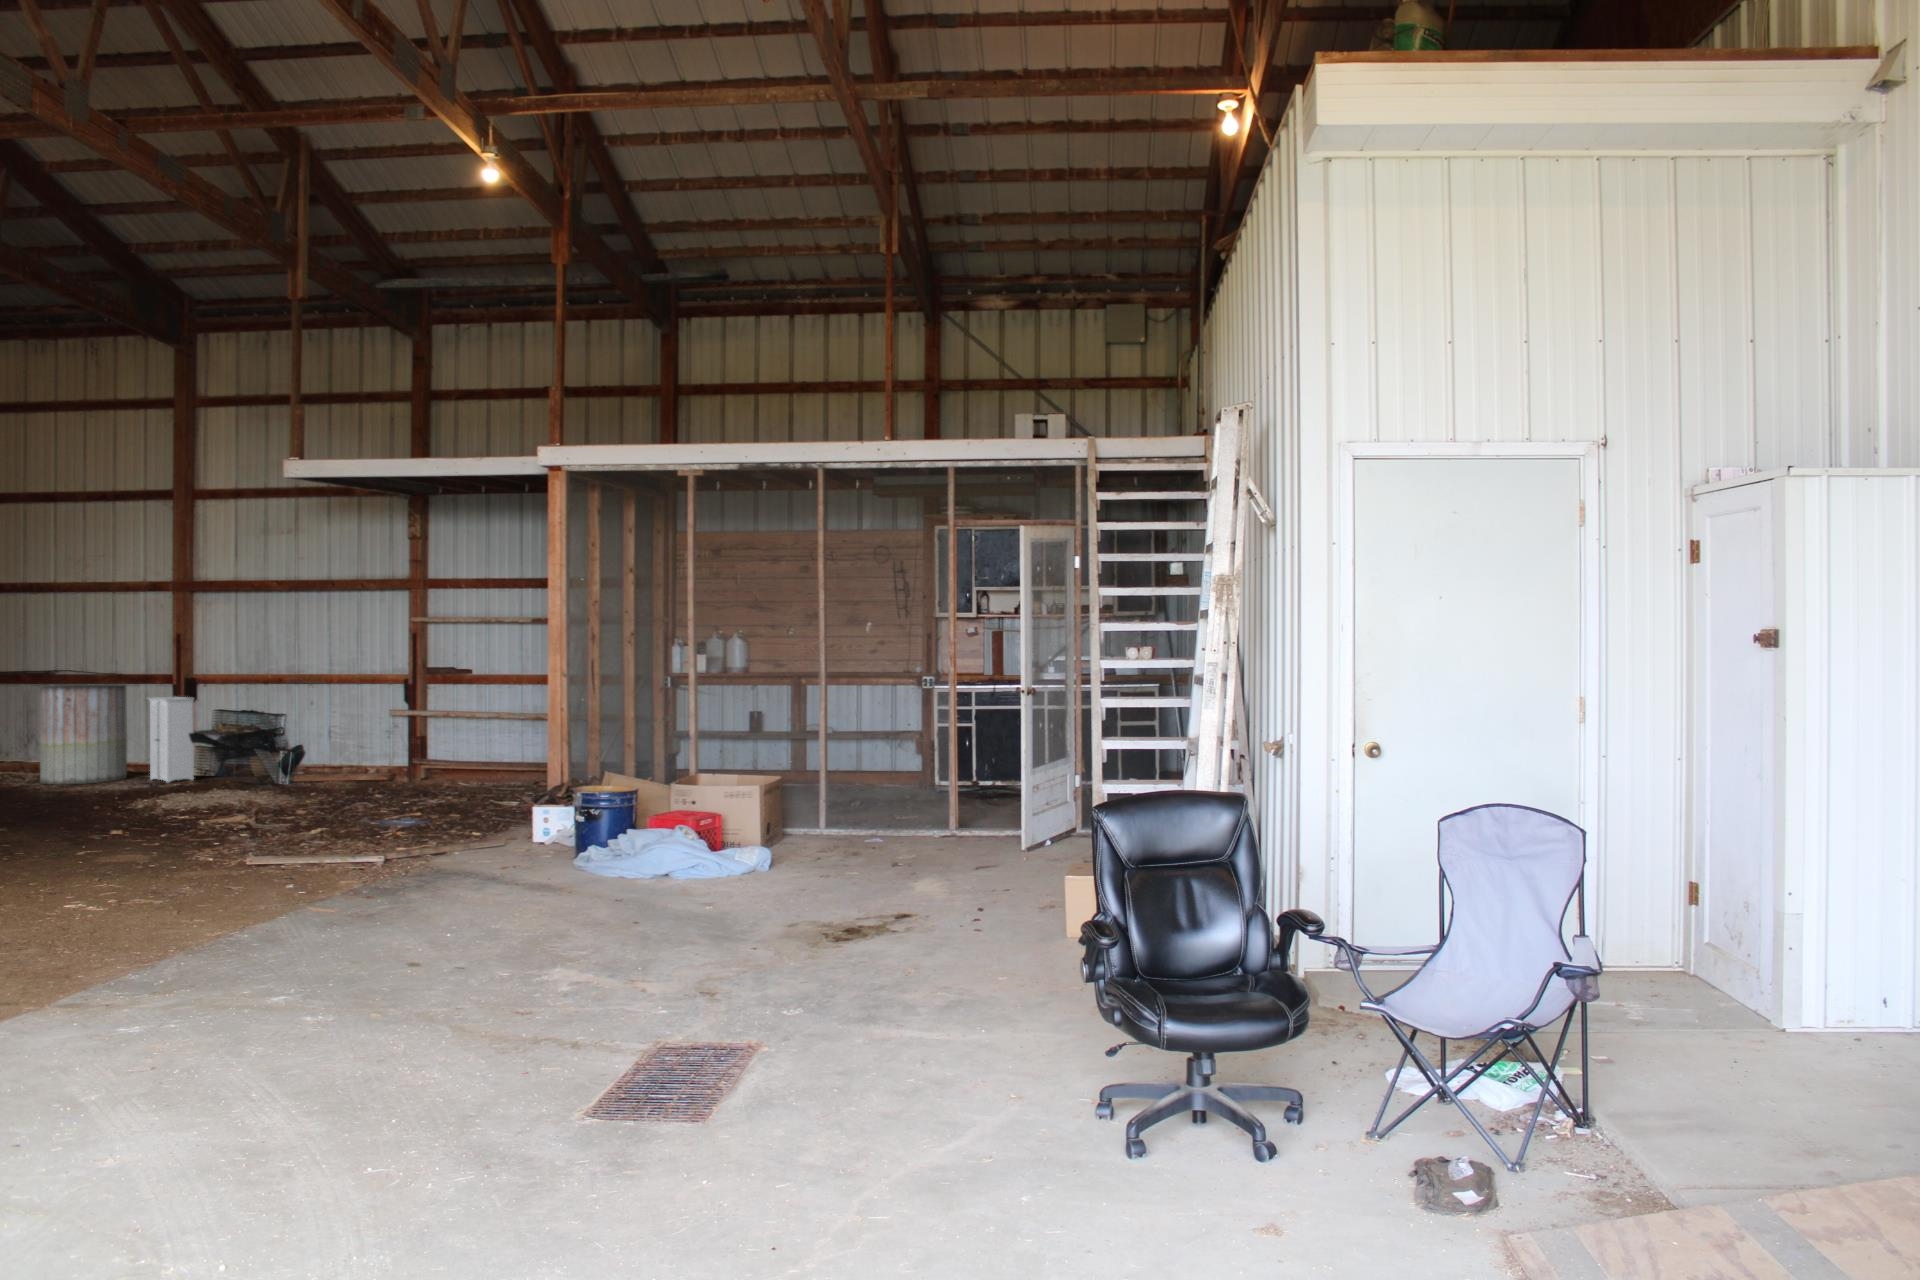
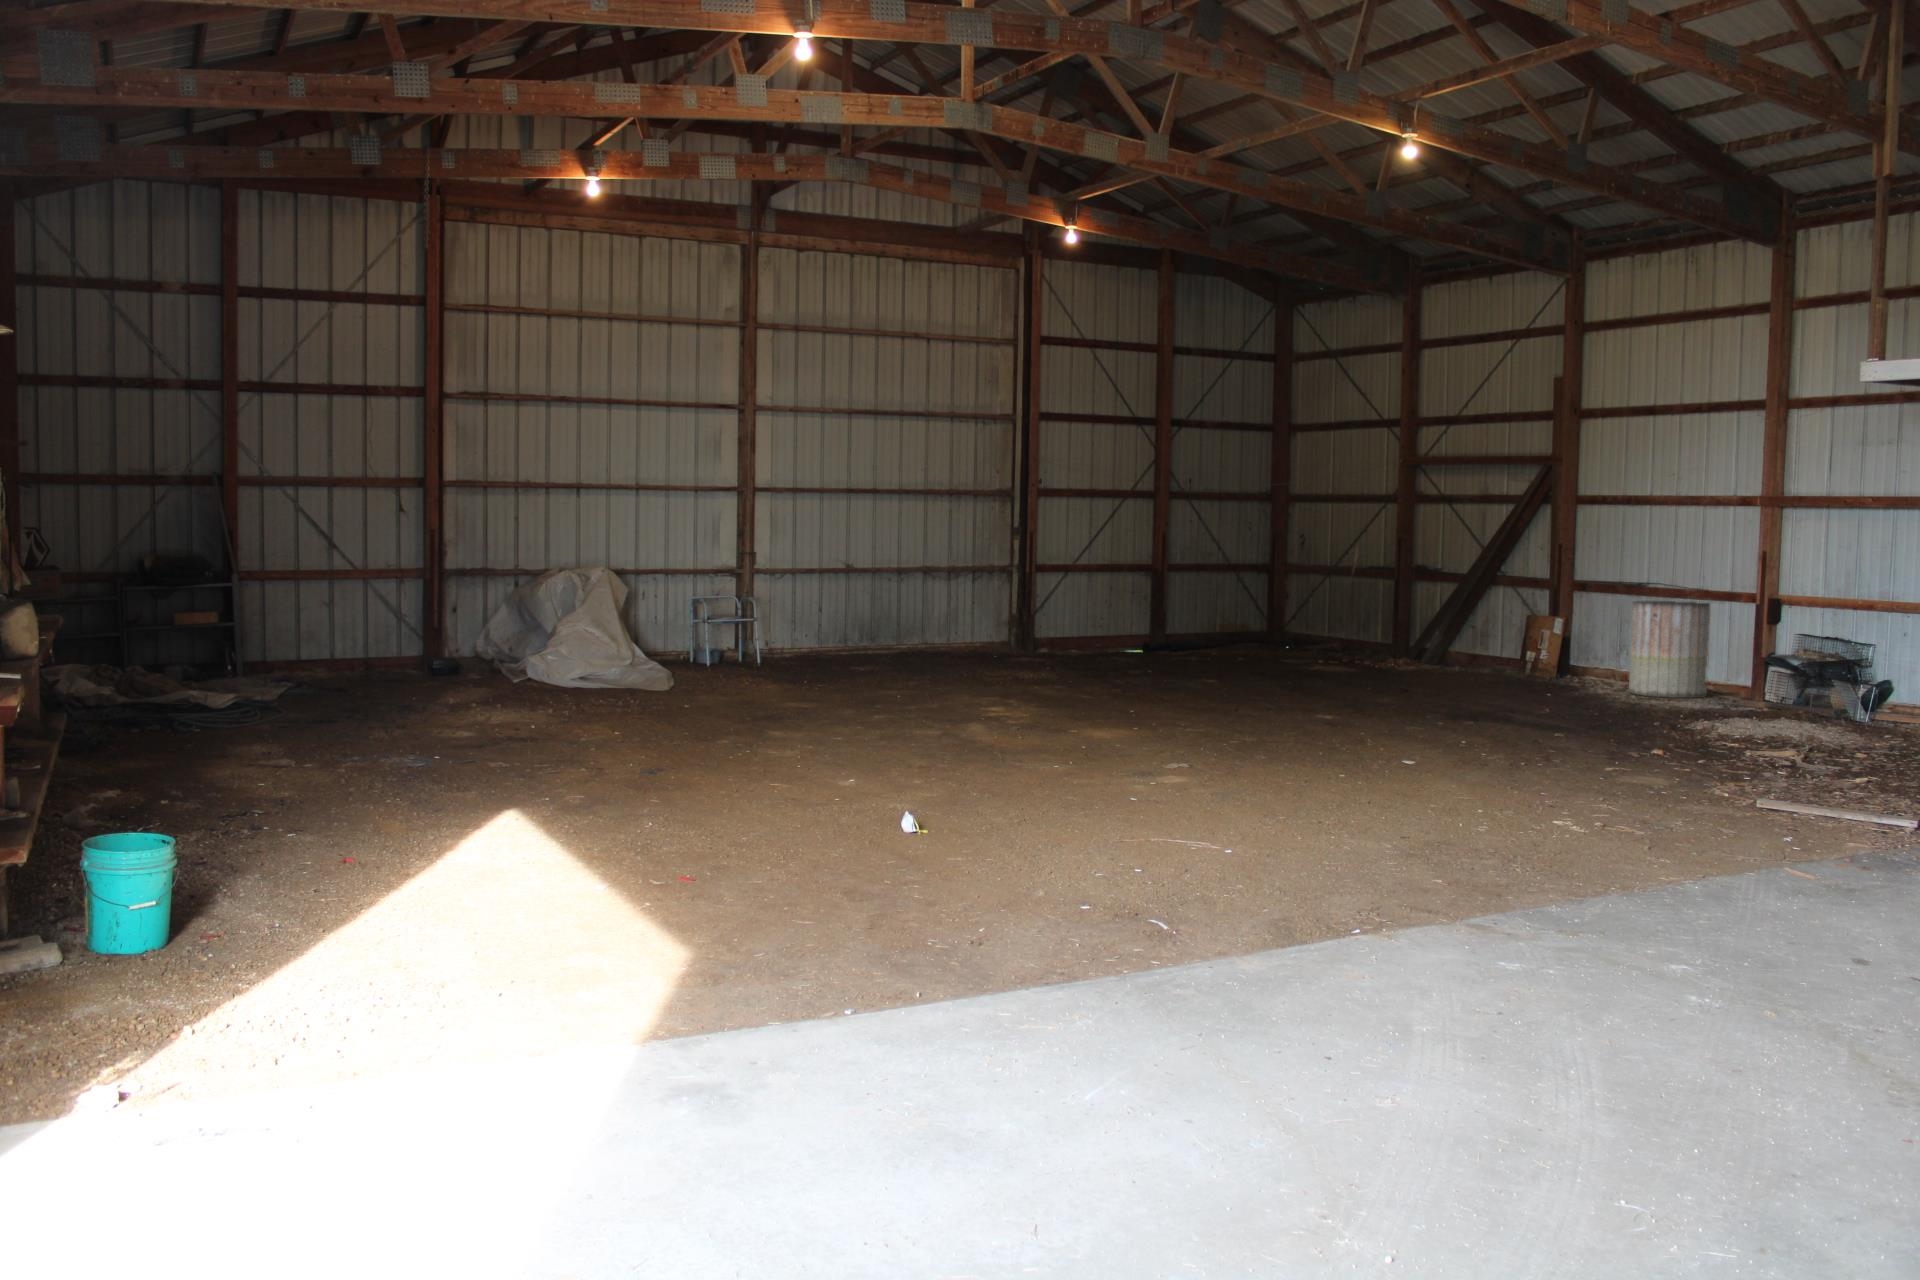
storage cabinet: present [149,697,194,782] -> none [1727,616,1774,706]

